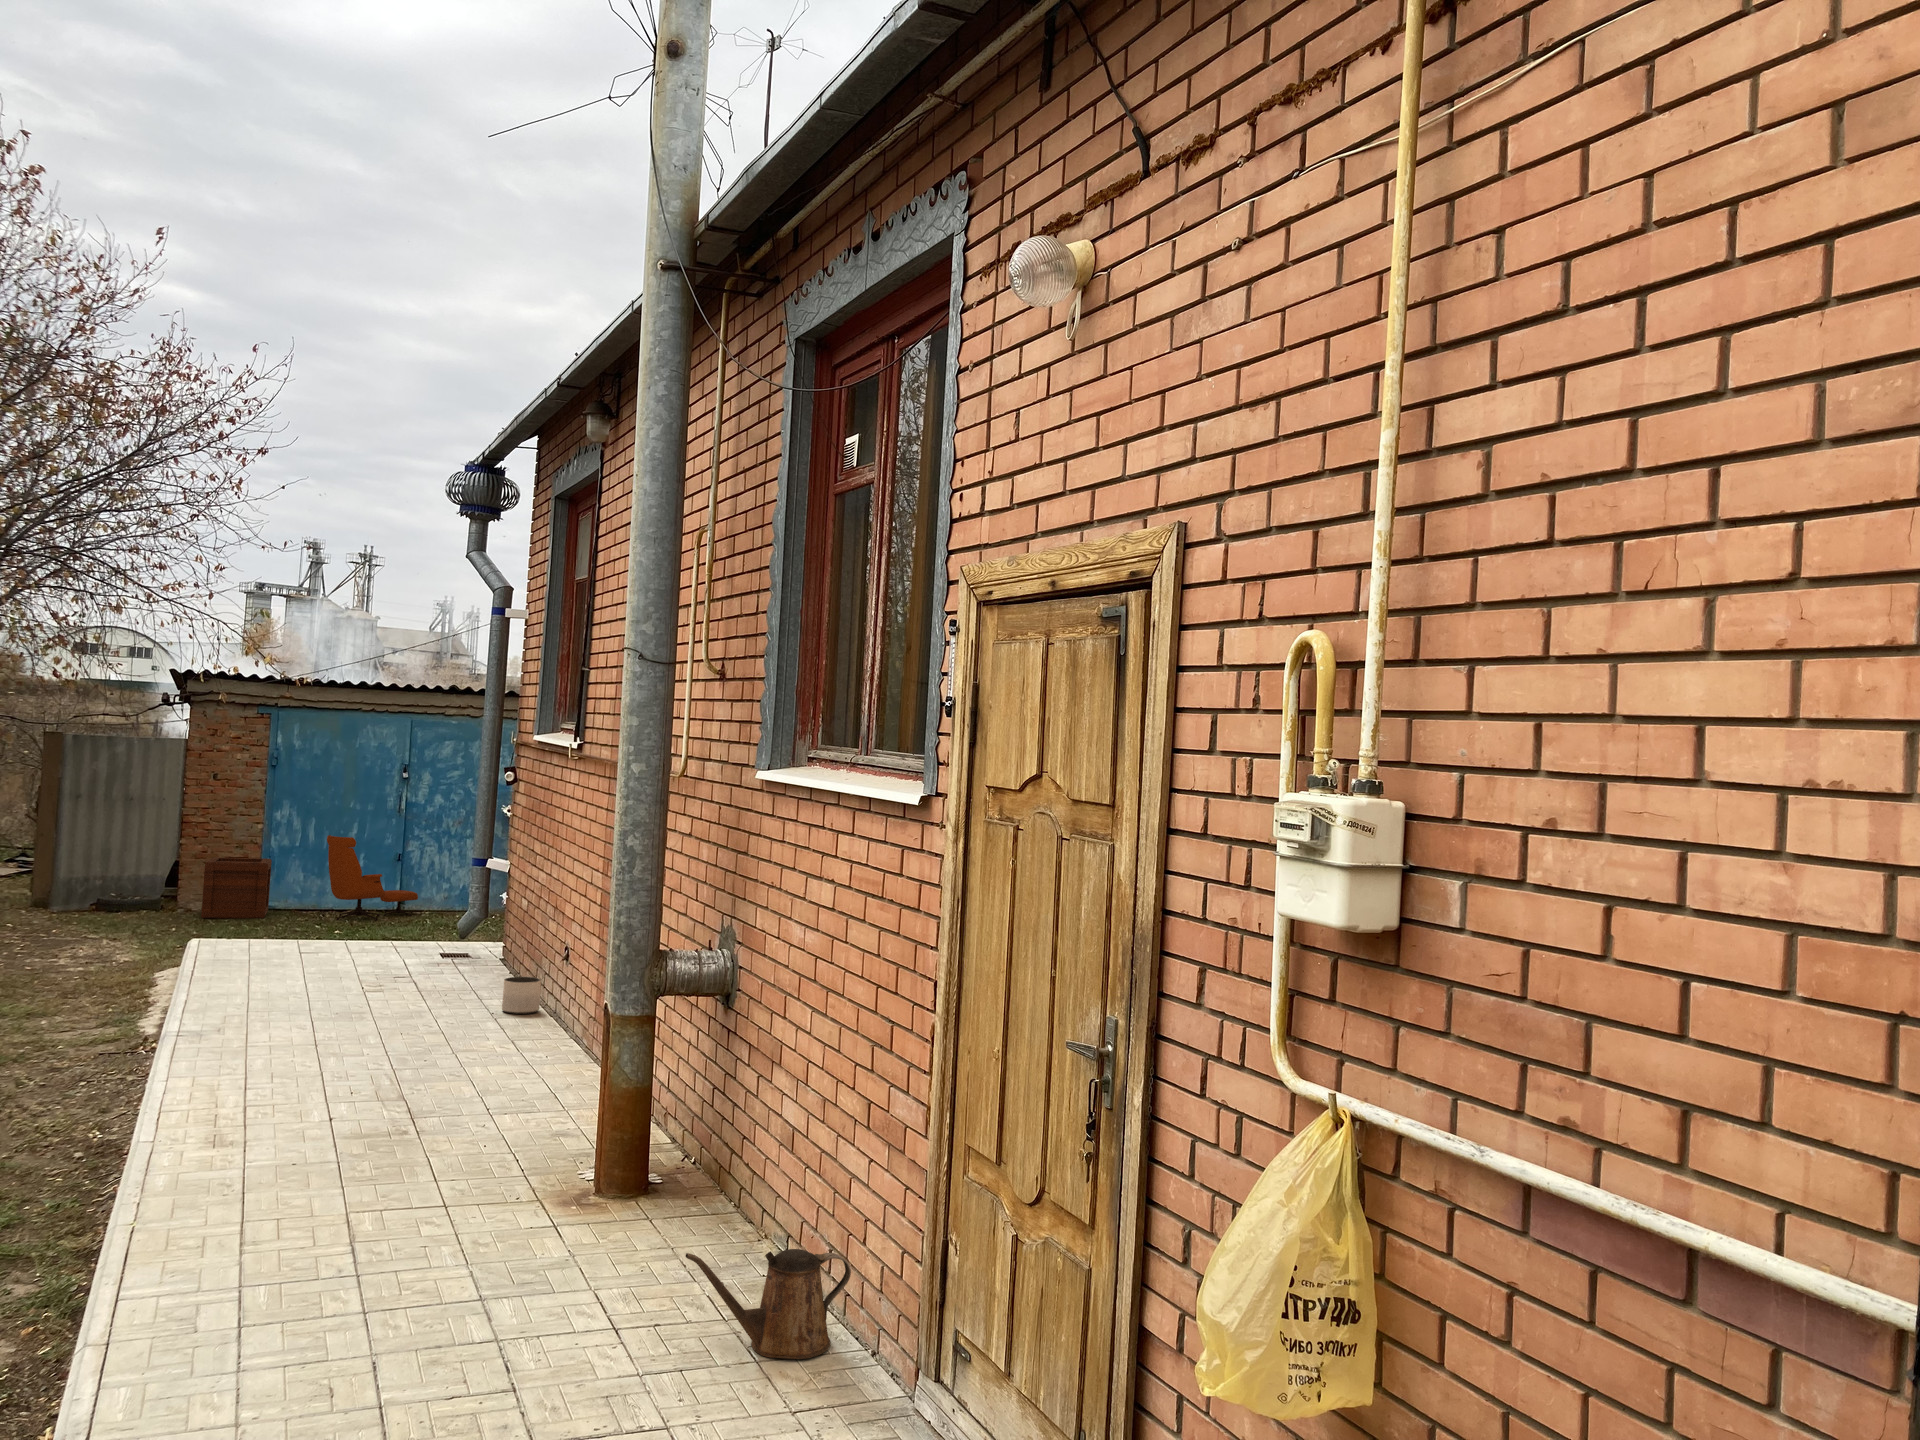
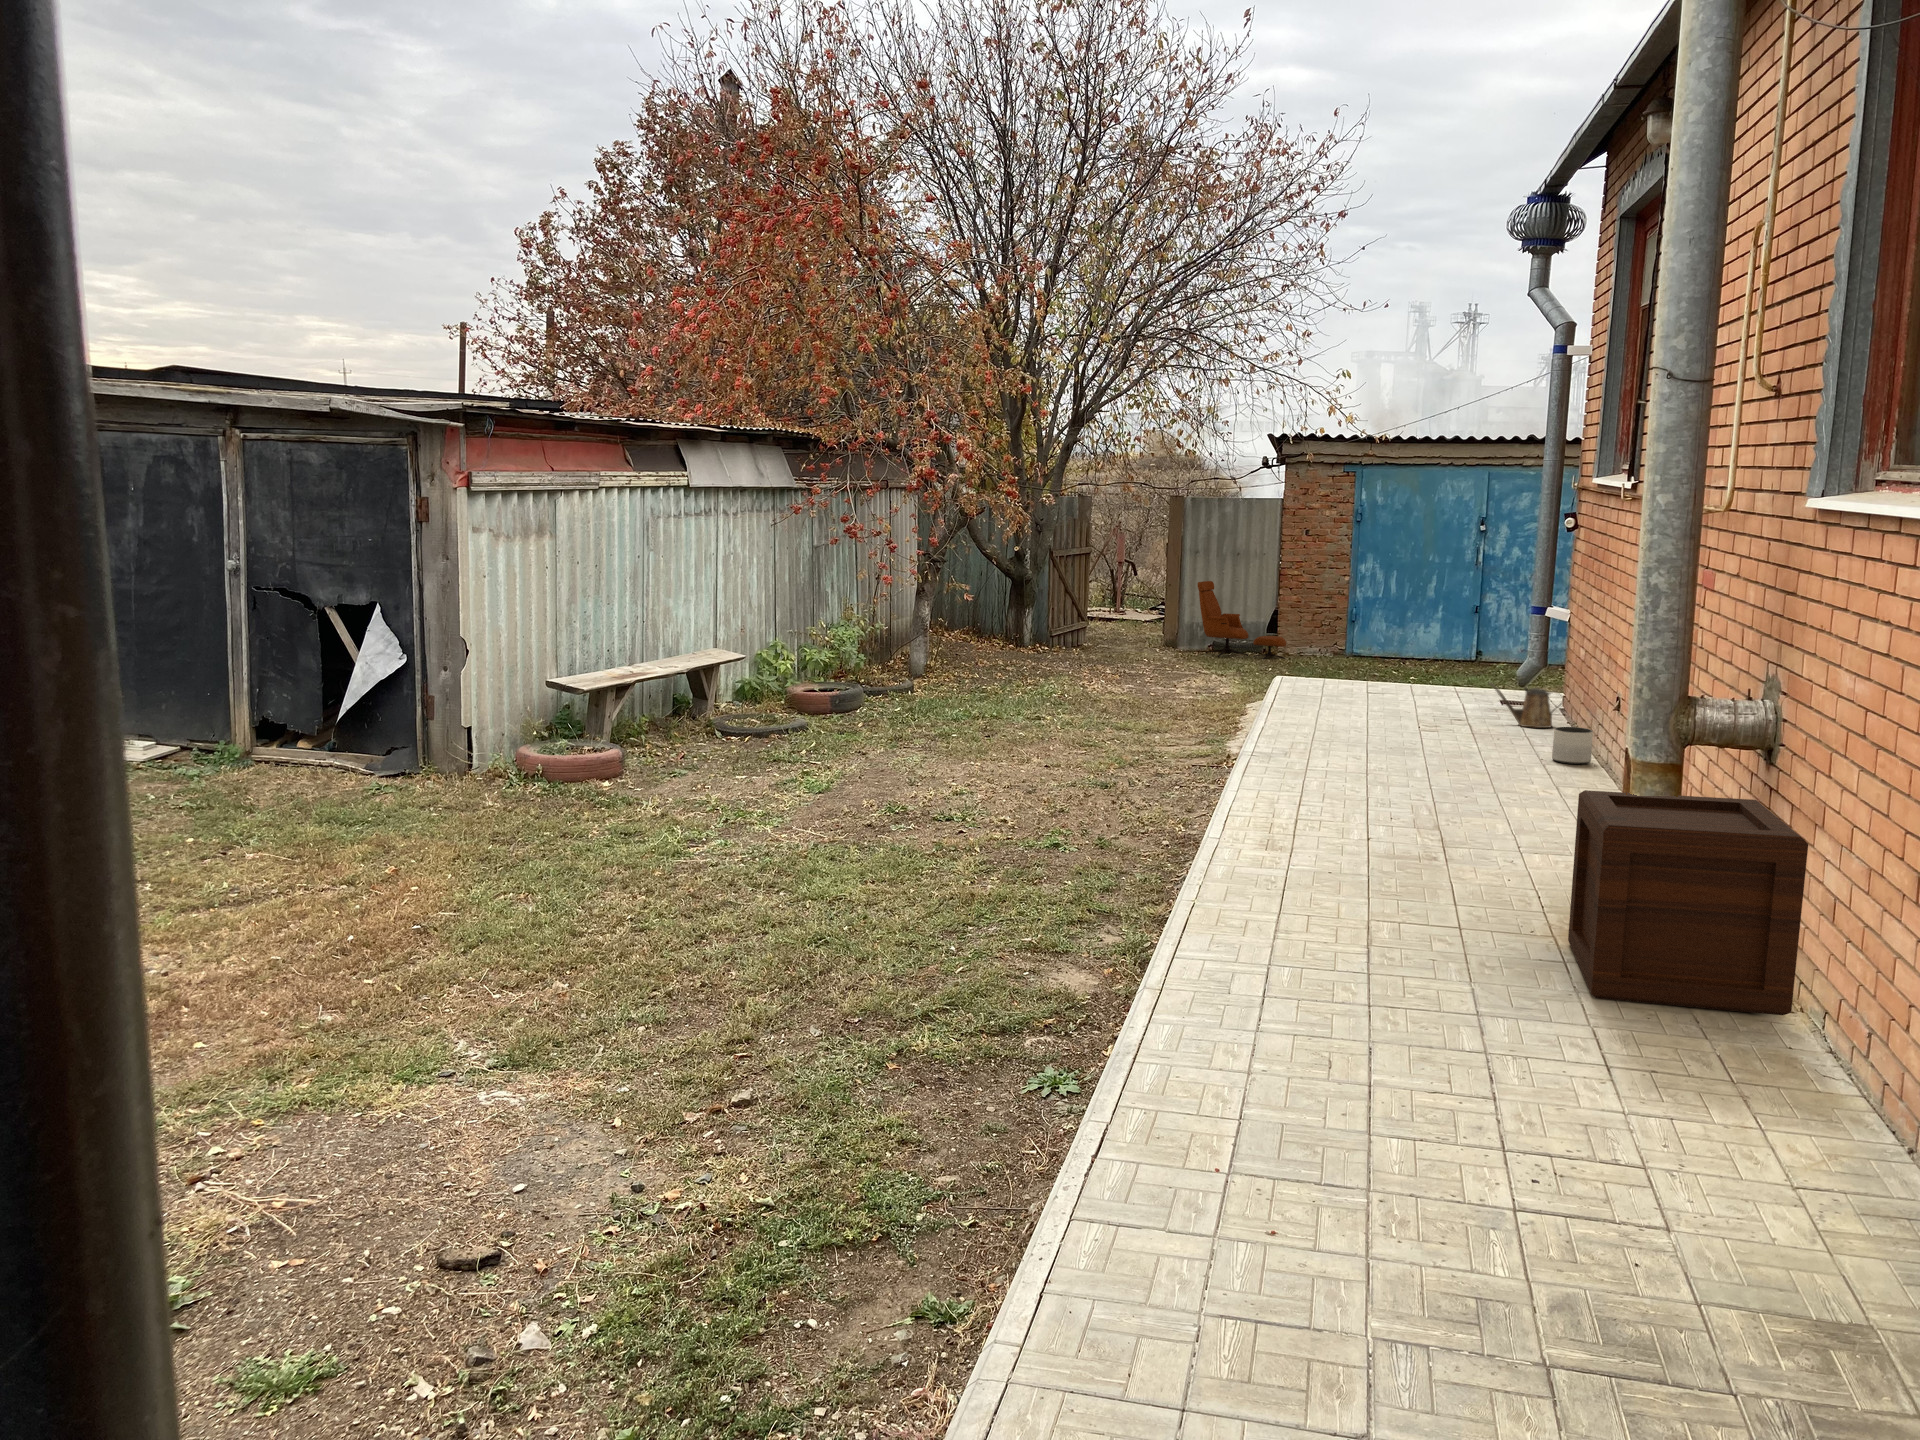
lounge chair: present [327,835,418,921] -> present [1198,581,1286,659]
wooden crate: present [201,857,272,919] -> present [1568,790,1808,1015]
watering can: present [686,1249,851,1359] -> present [1490,683,1561,728]

